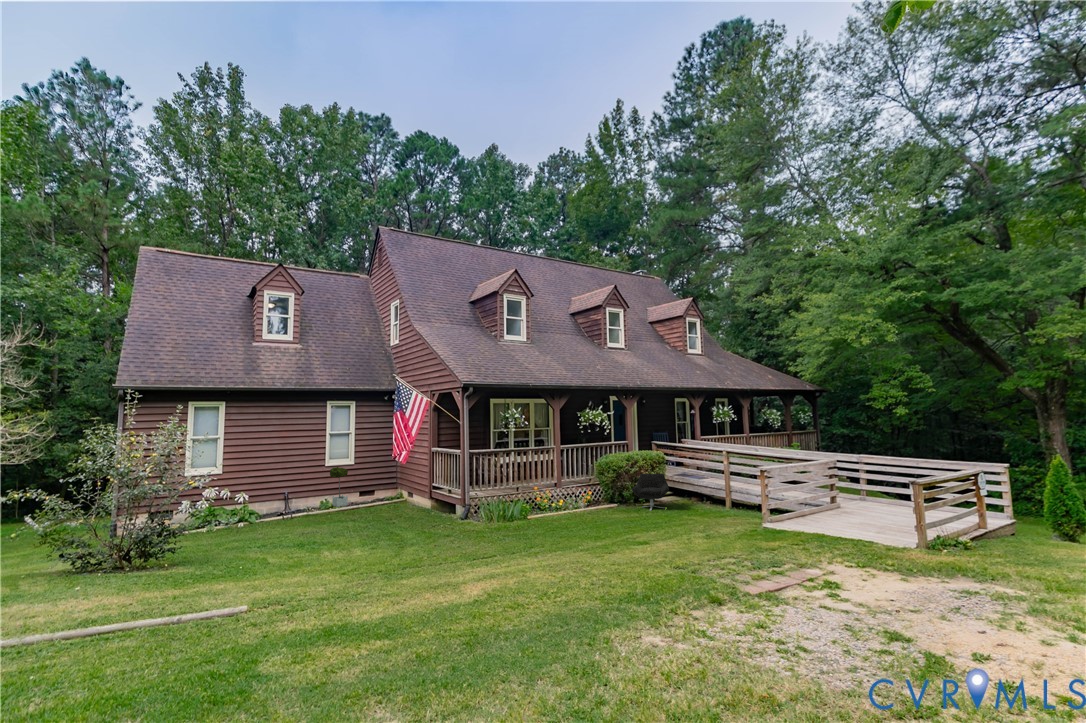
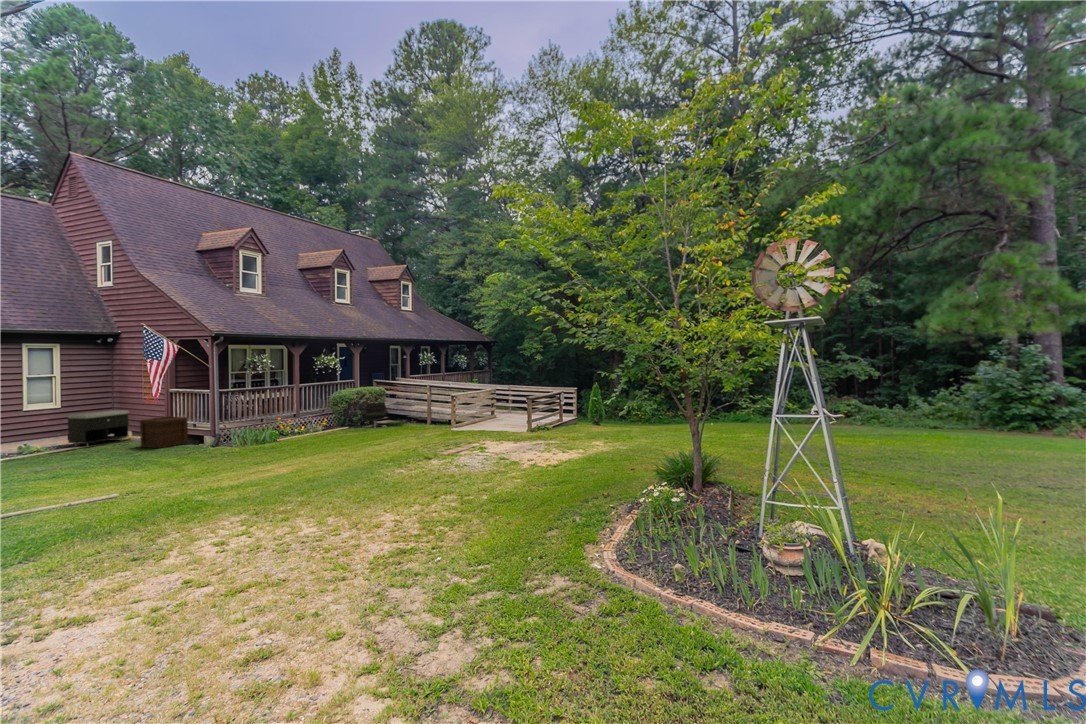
potted tree: present [330,467,348,507] -> none [32,411,58,451]
storage bench: none [358,468,406,504] -> present [68,410,129,446]
wooden crate: none [404,478,444,515] -> present [140,416,188,448]

